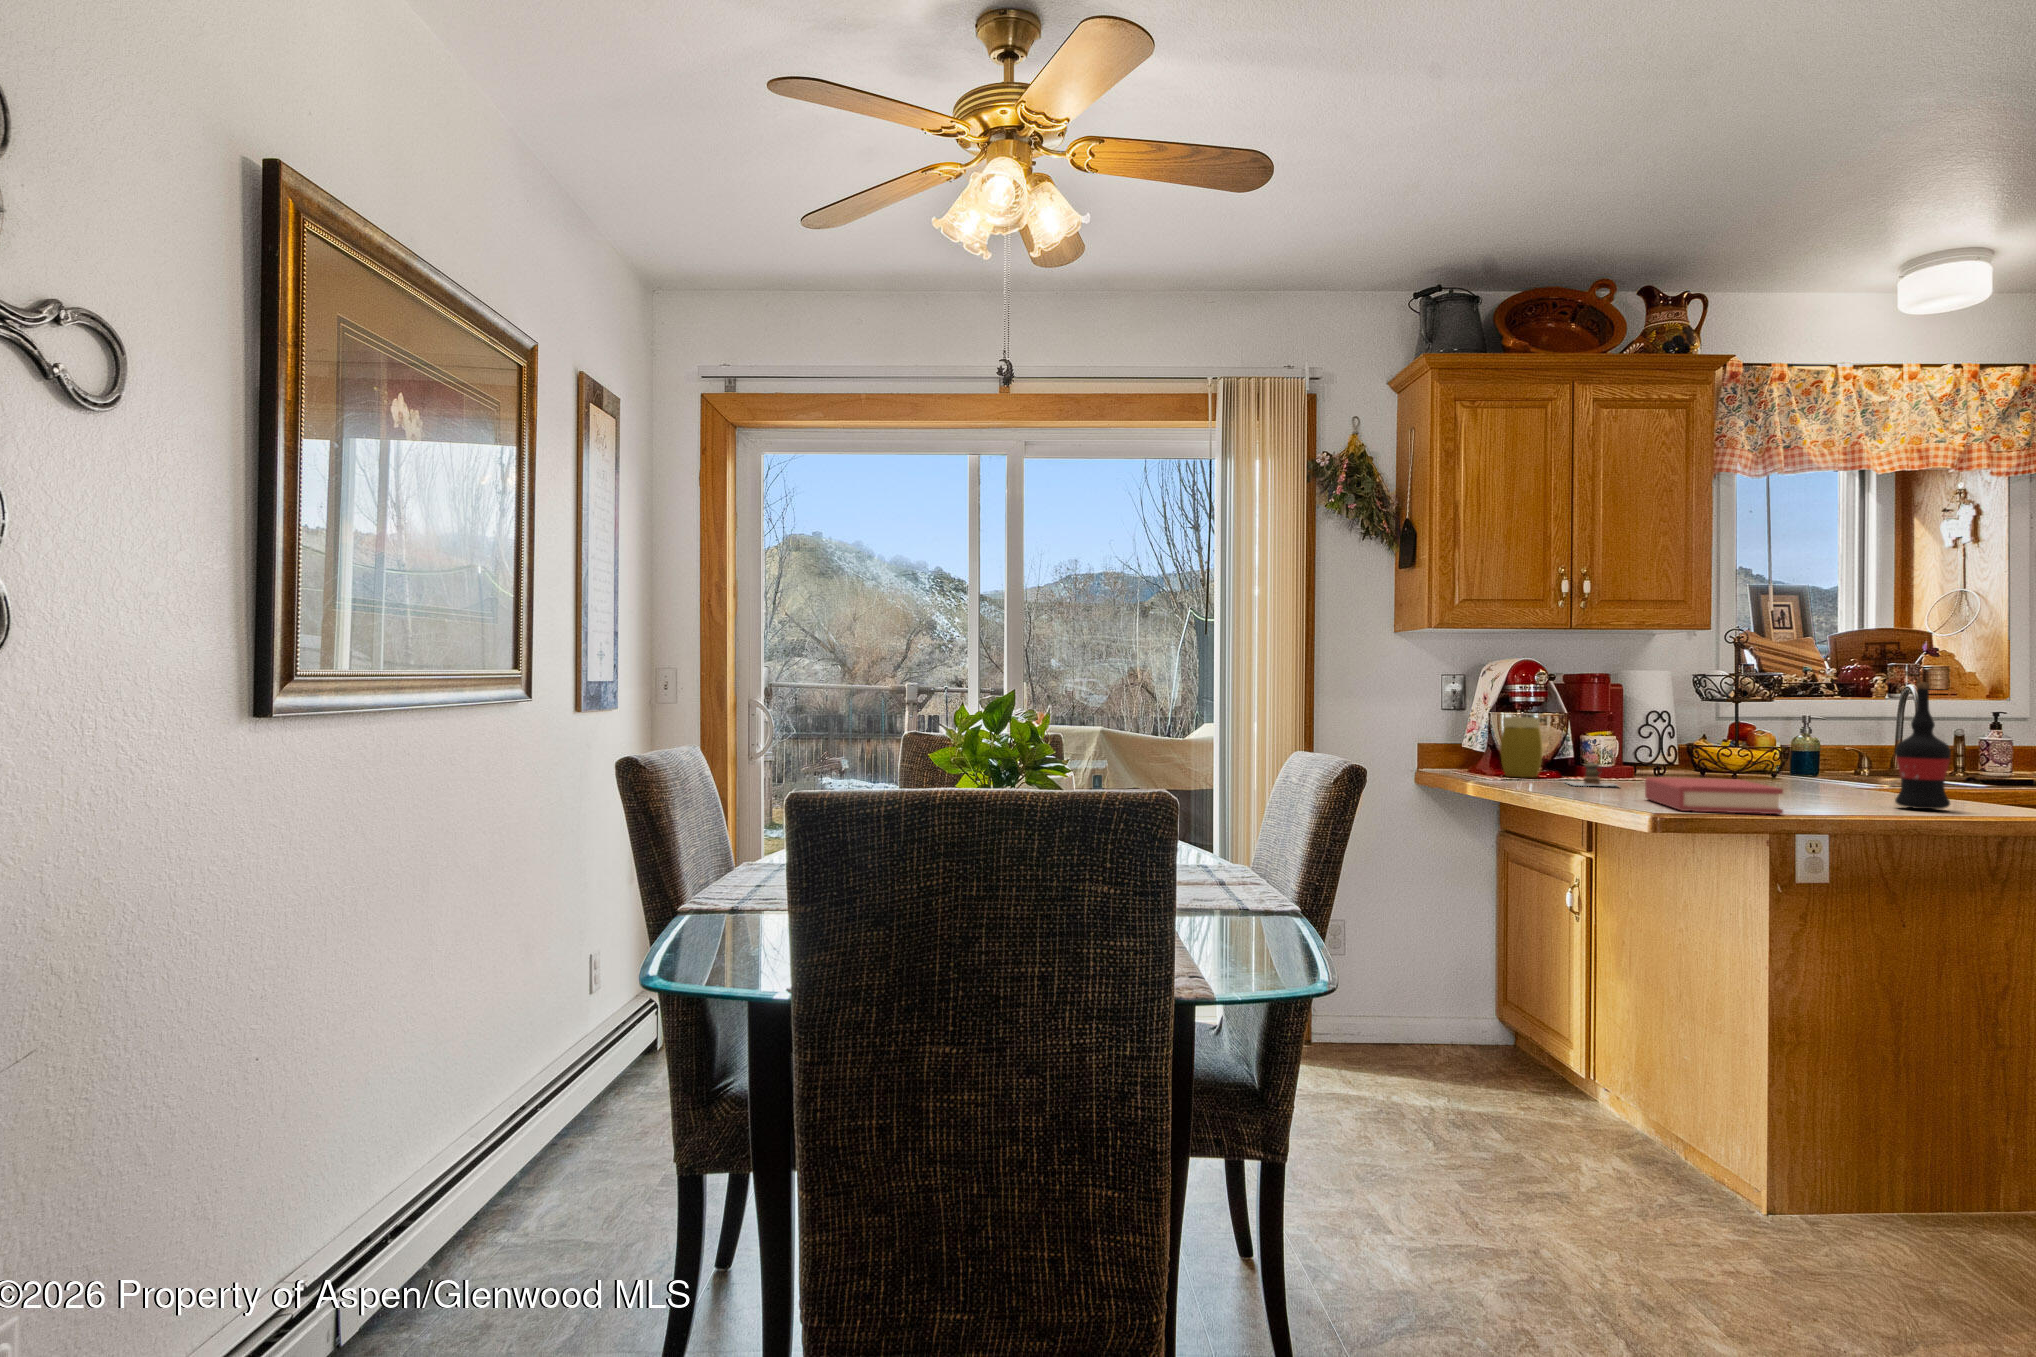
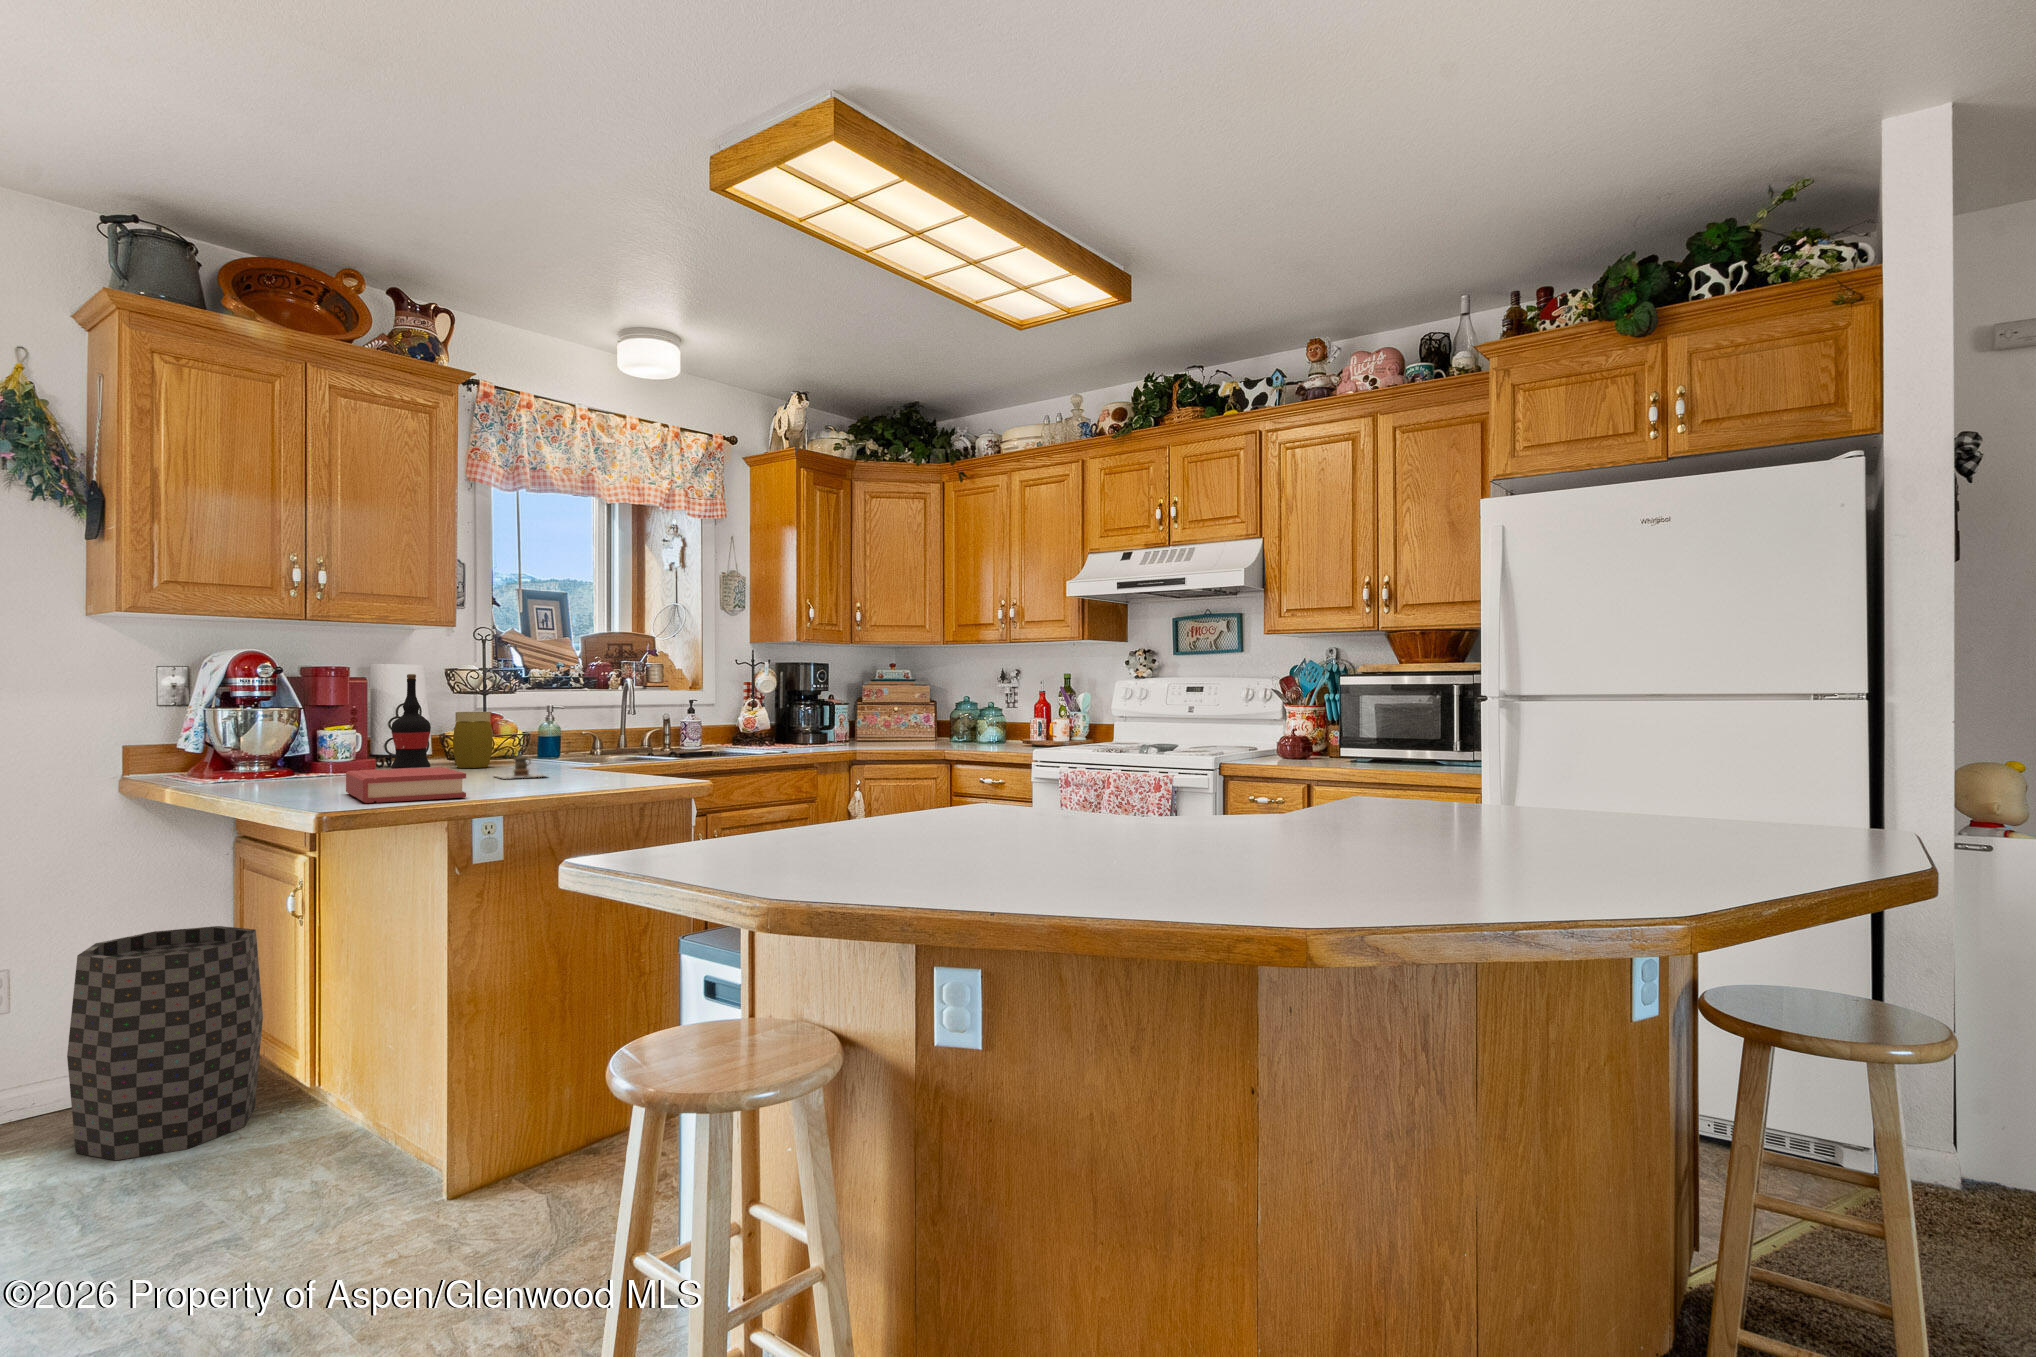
wine bottle: present [1895,683,1951,809] -> present [391,674,431,769]
jar: present [1500,717,1543,777] -> present [453,712,493,768]
teapot: present [1567,762,1616,786] -> present [496,755,544,779]
trash can: none [1401,905,1541,1104] -> present [67,926,263,1160]

